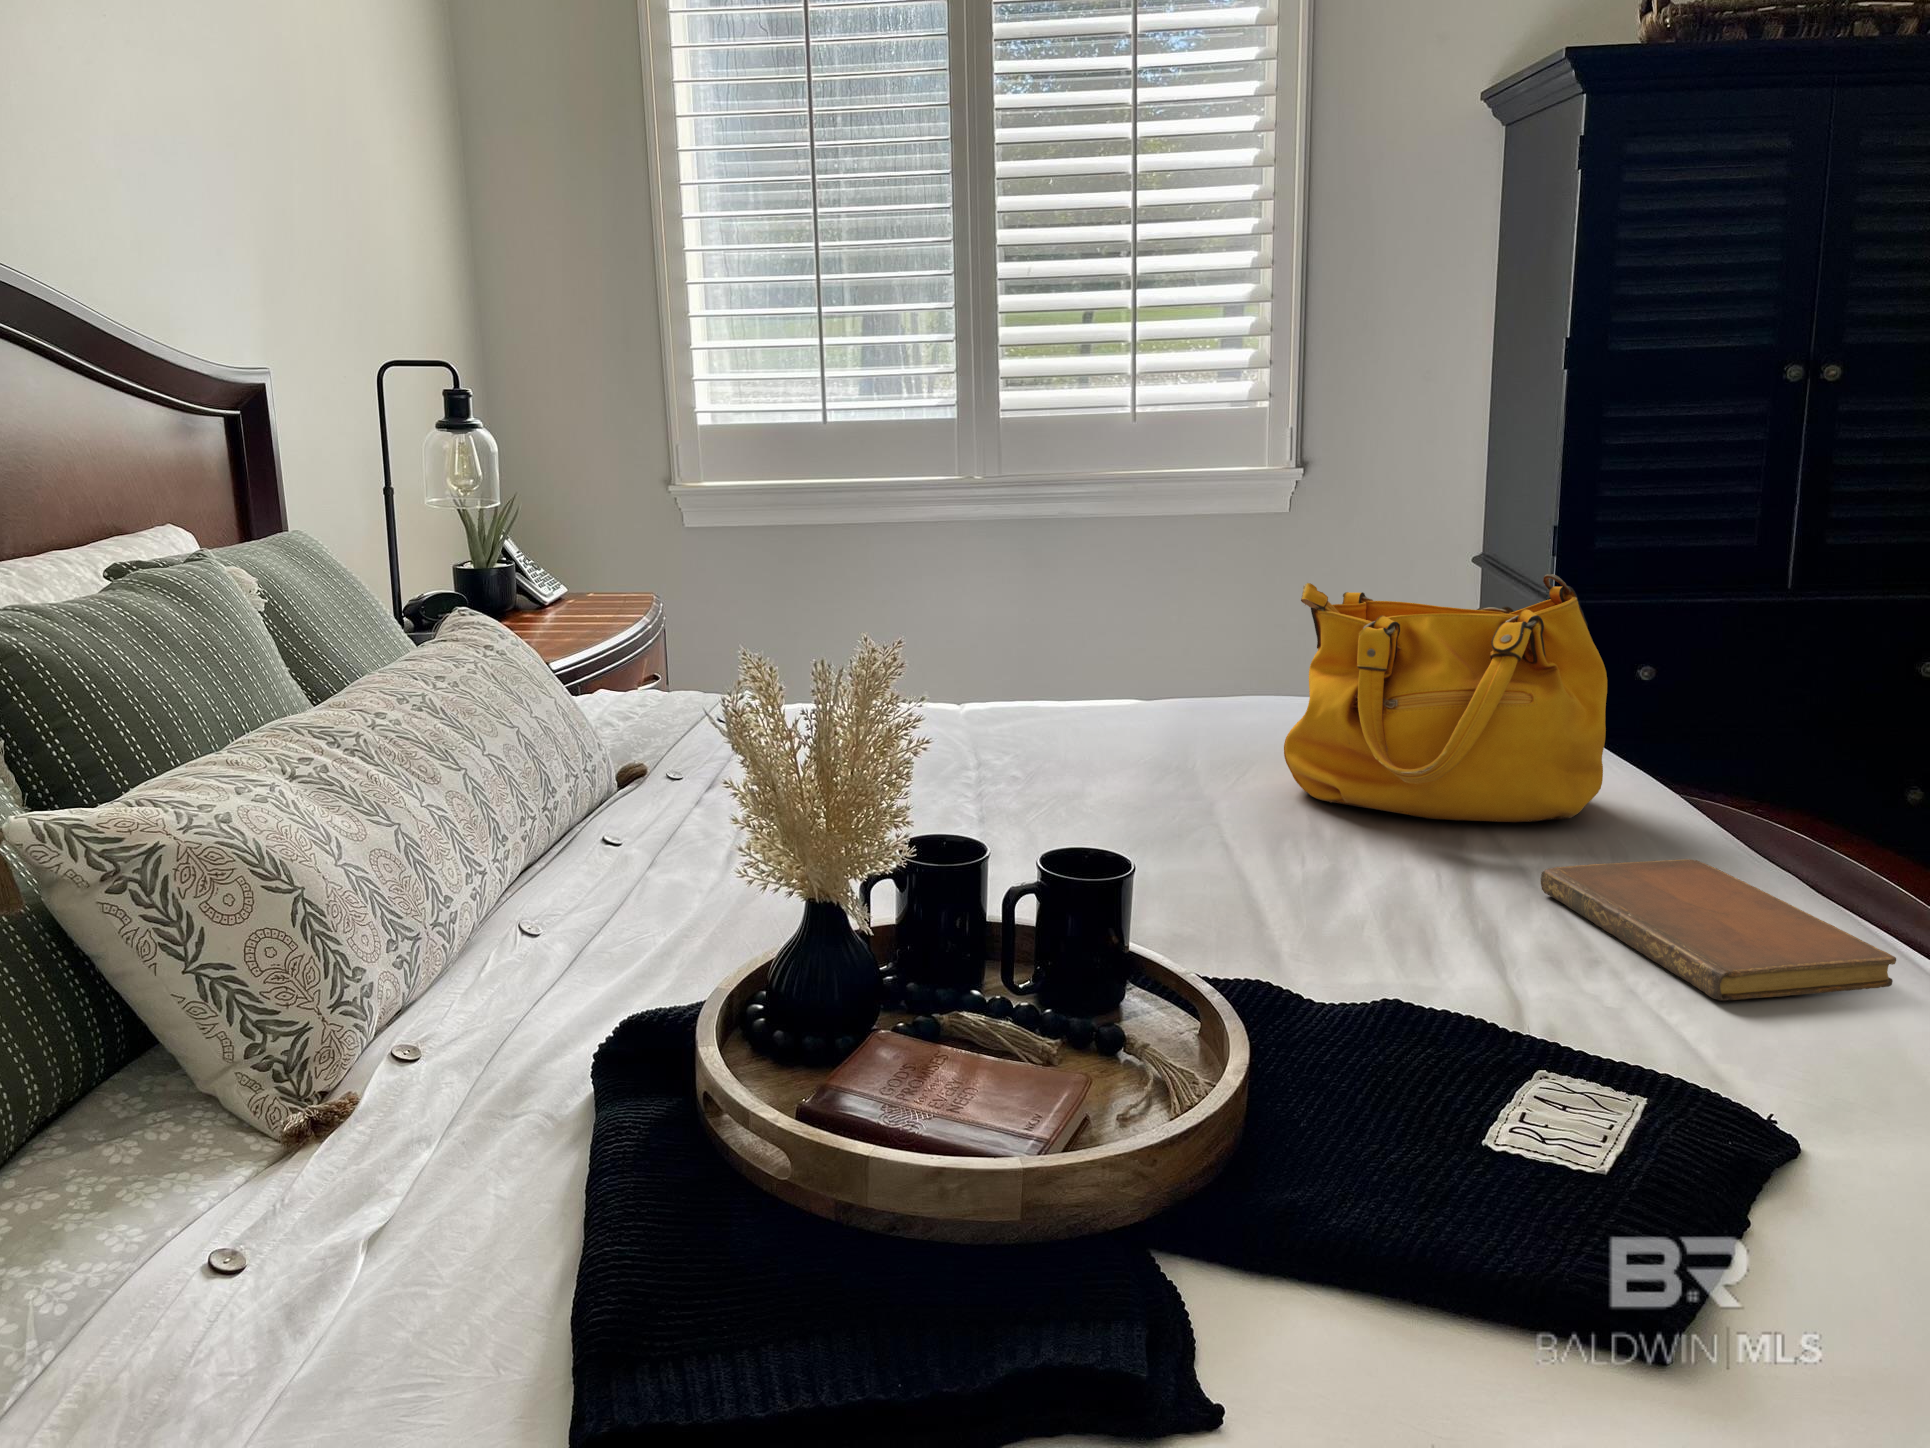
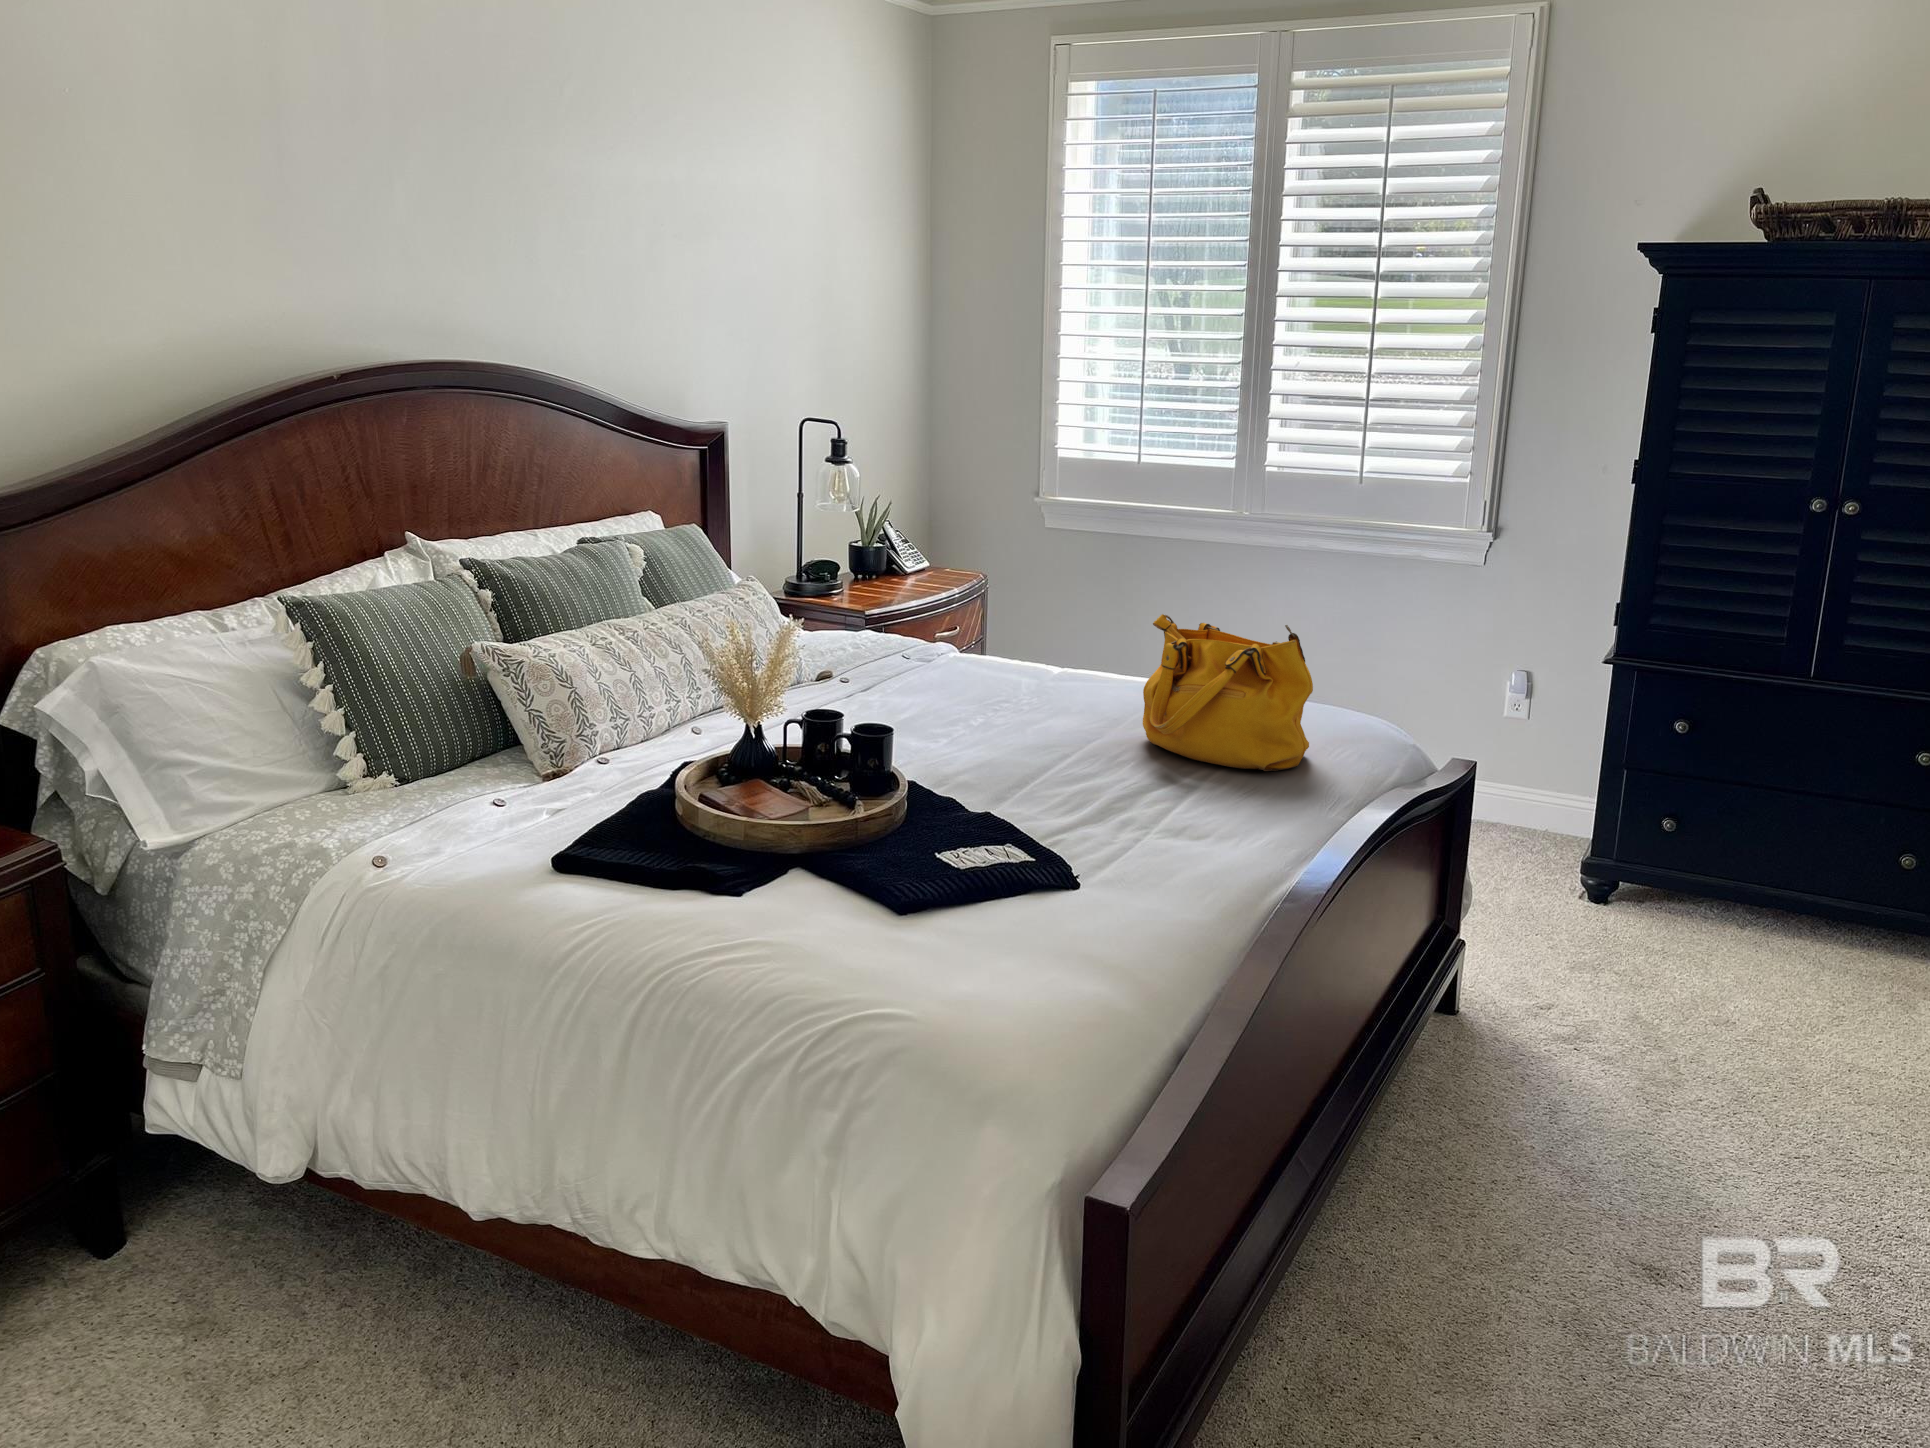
notebook: present [1541,859,1896,1001] -> none [1151,782,1267,852]

